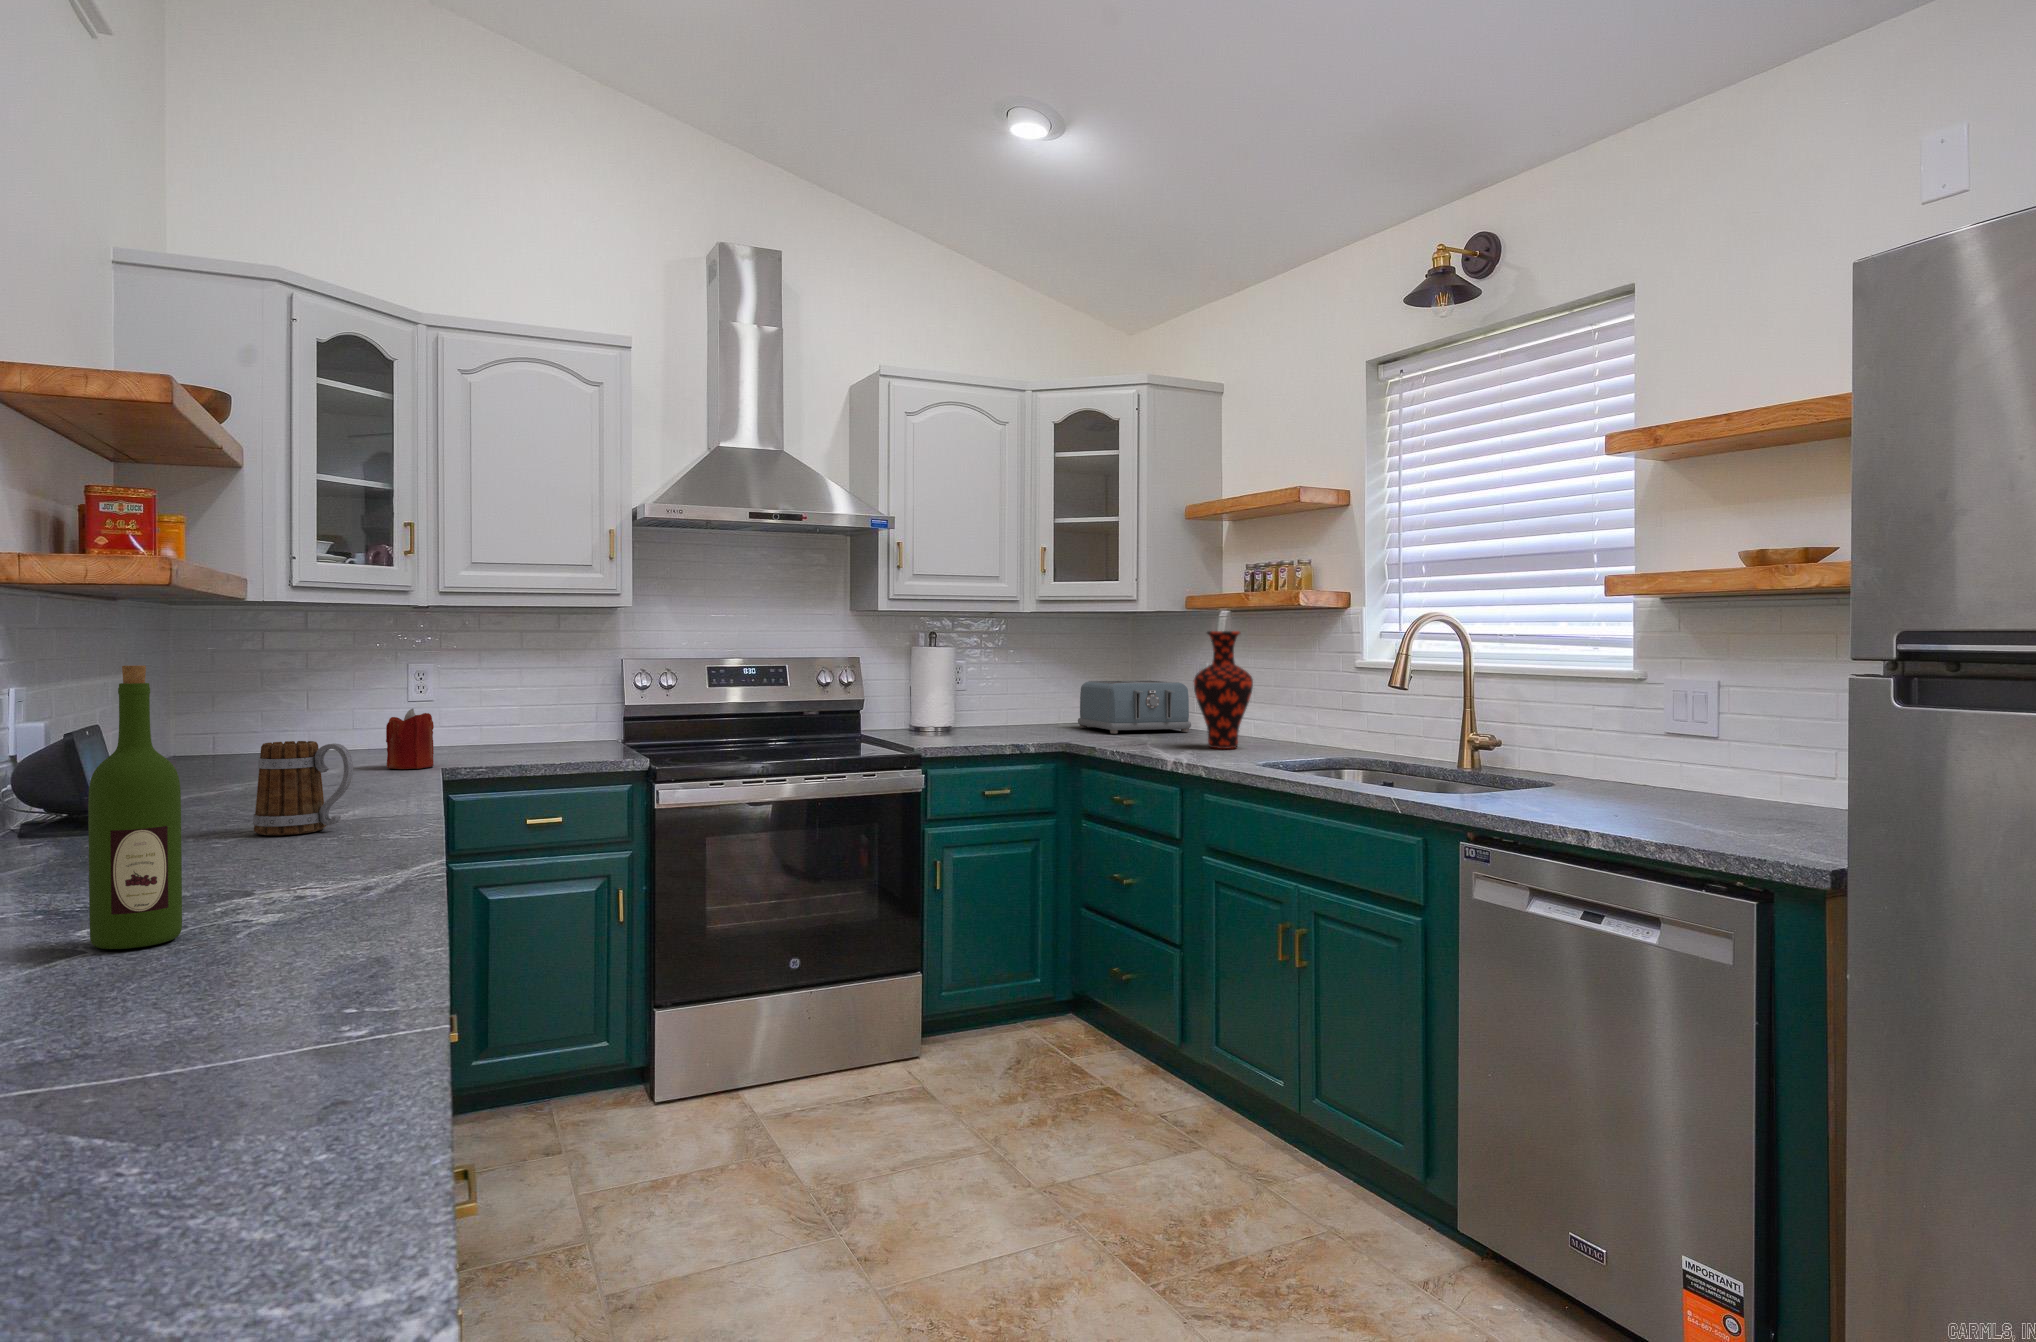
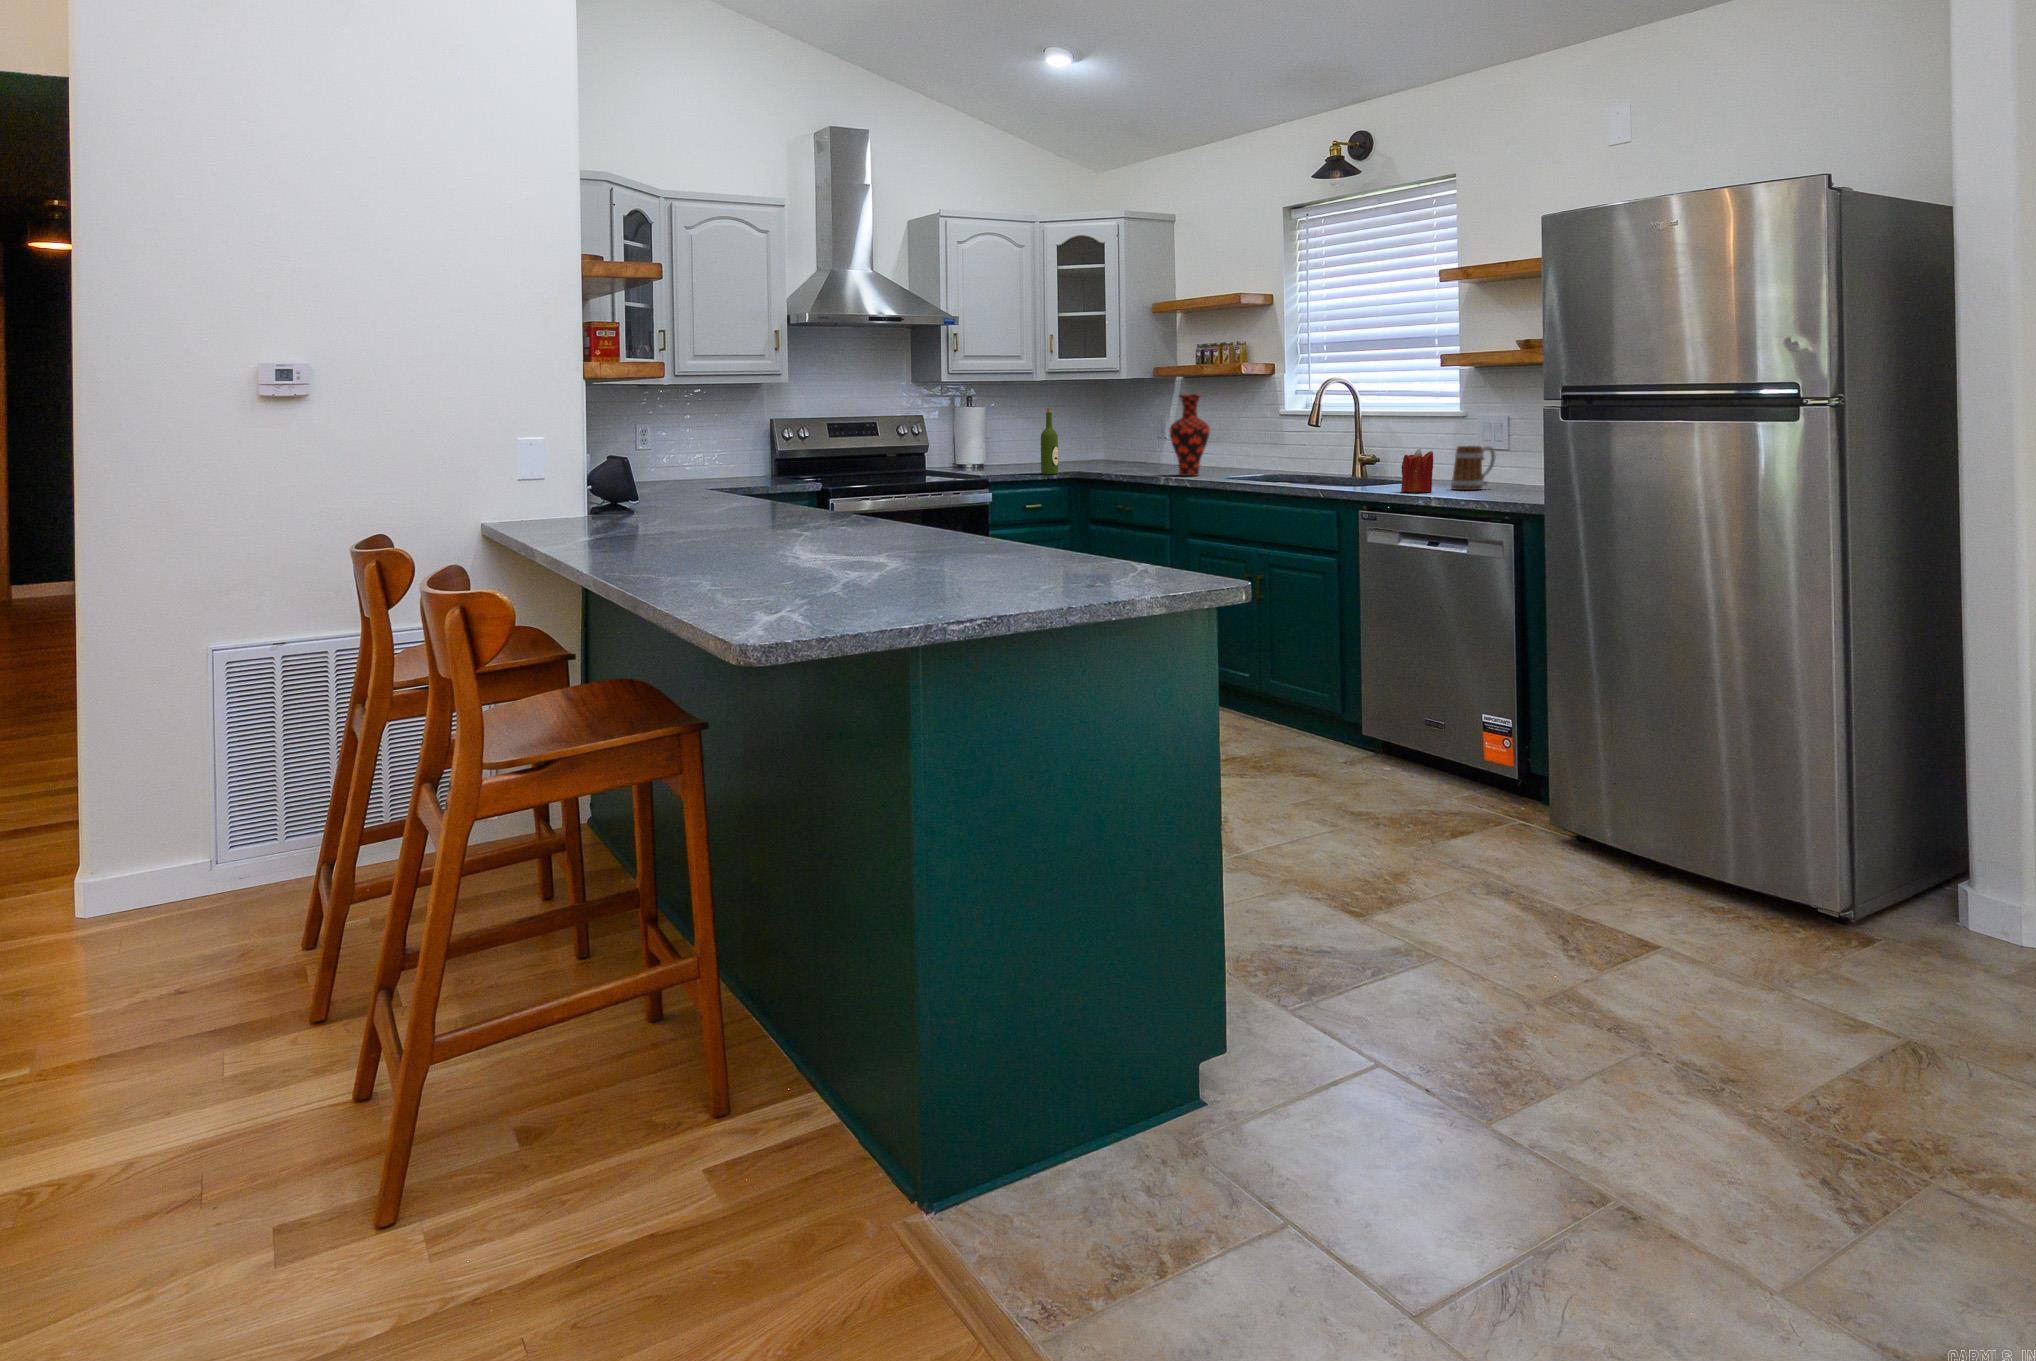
wine bottle: present [88,665,182,949] -> present [1041,408,1058,474]
toaster: present [1078,680,1191,734] -> none [1066,433,1152,471]
candle: present [386,708,434,769] -> present [1401,448,1433,492]
mug: present [253,741,353,835] -> present [1451,446,1495,490]

